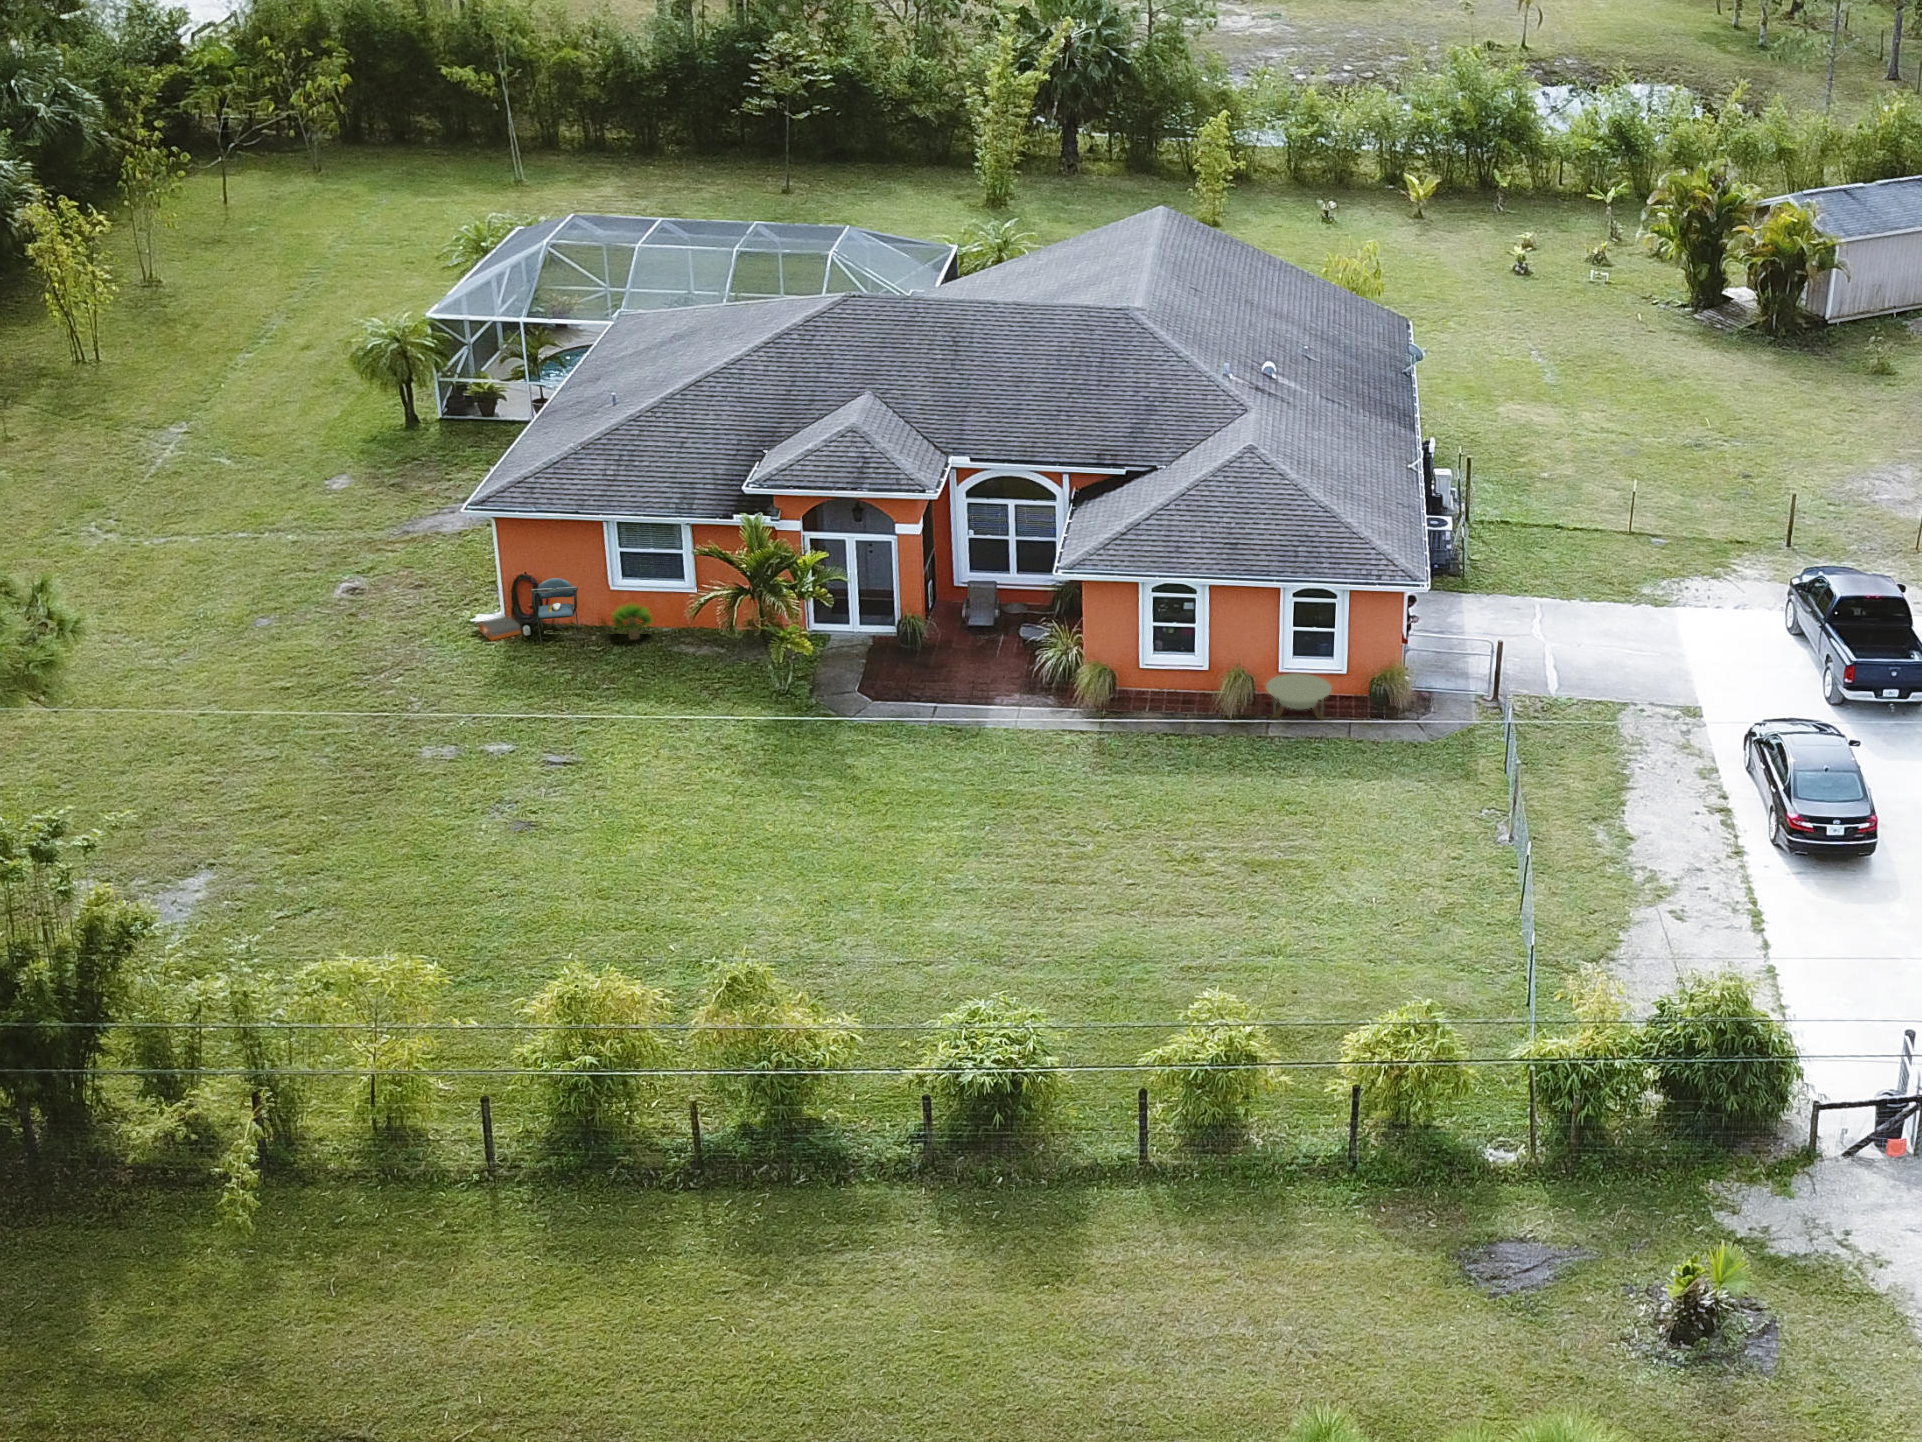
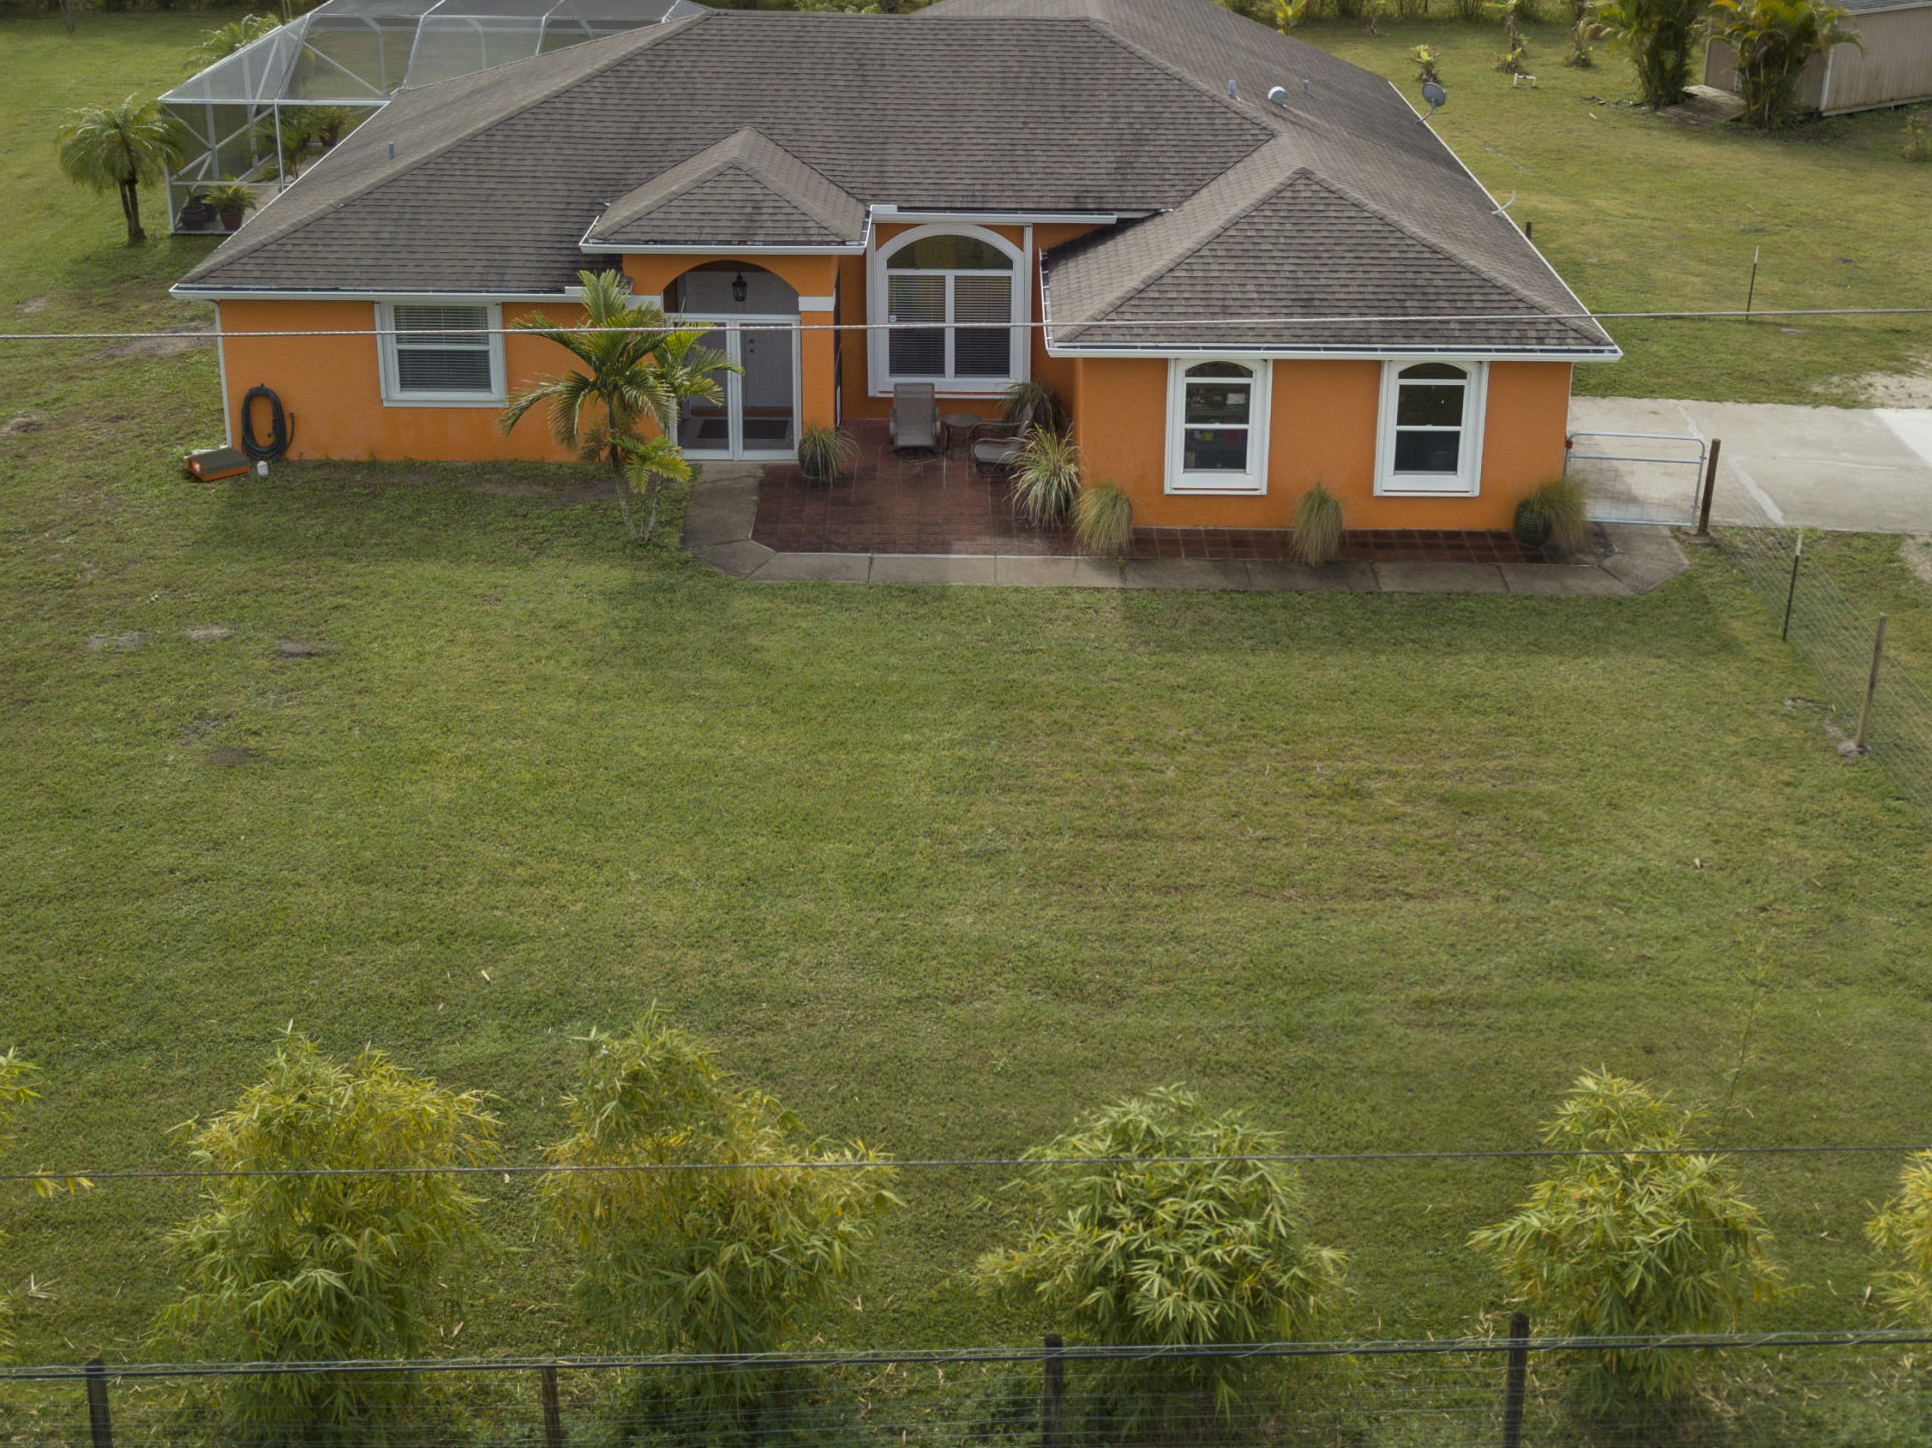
chair: present [531,578,578,641] -> none [266,389,335,483]
potted plant: present [612,604,653,640] -> none [380,419,447,476]
round table: present [1266,673,1332,719] -> none [1372,494,1475,561]

